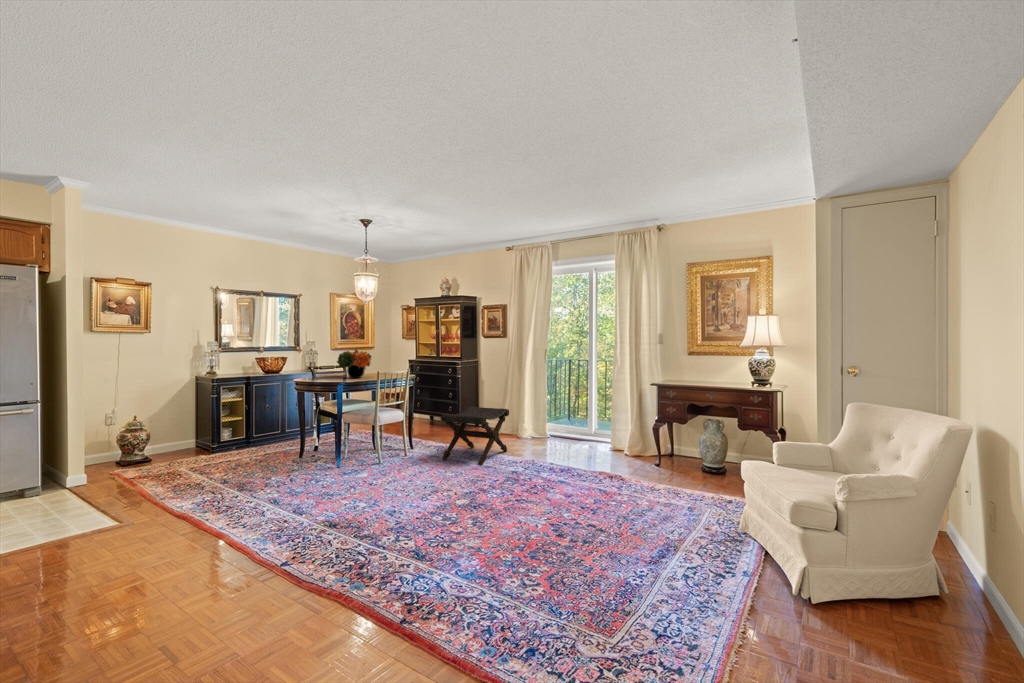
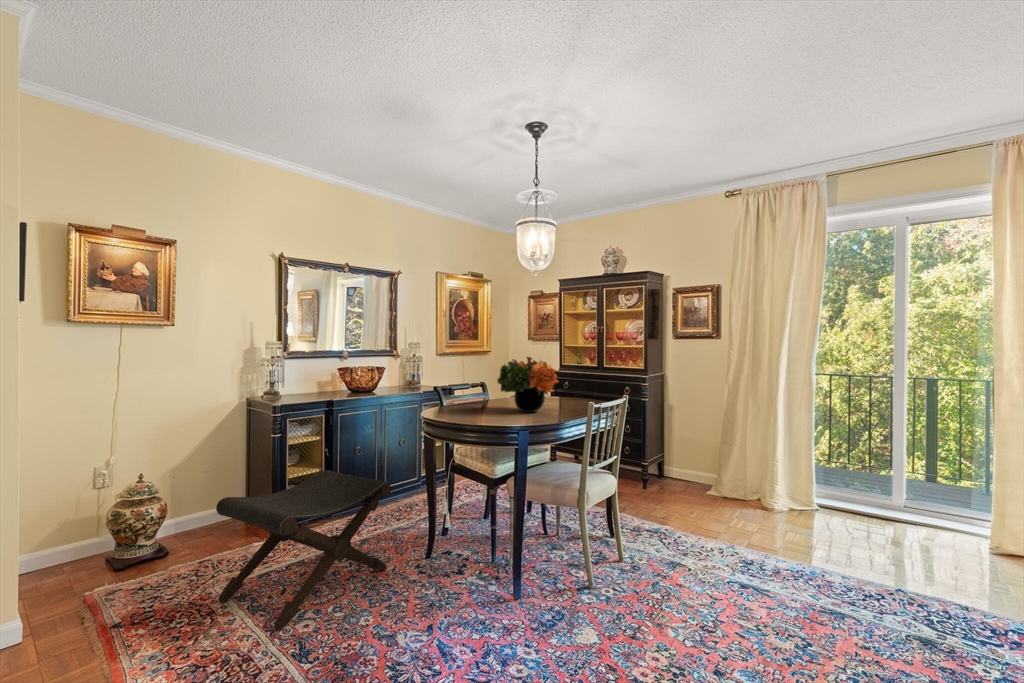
footstool: present [441,407,509,465] -> present [216,470,391,630]

